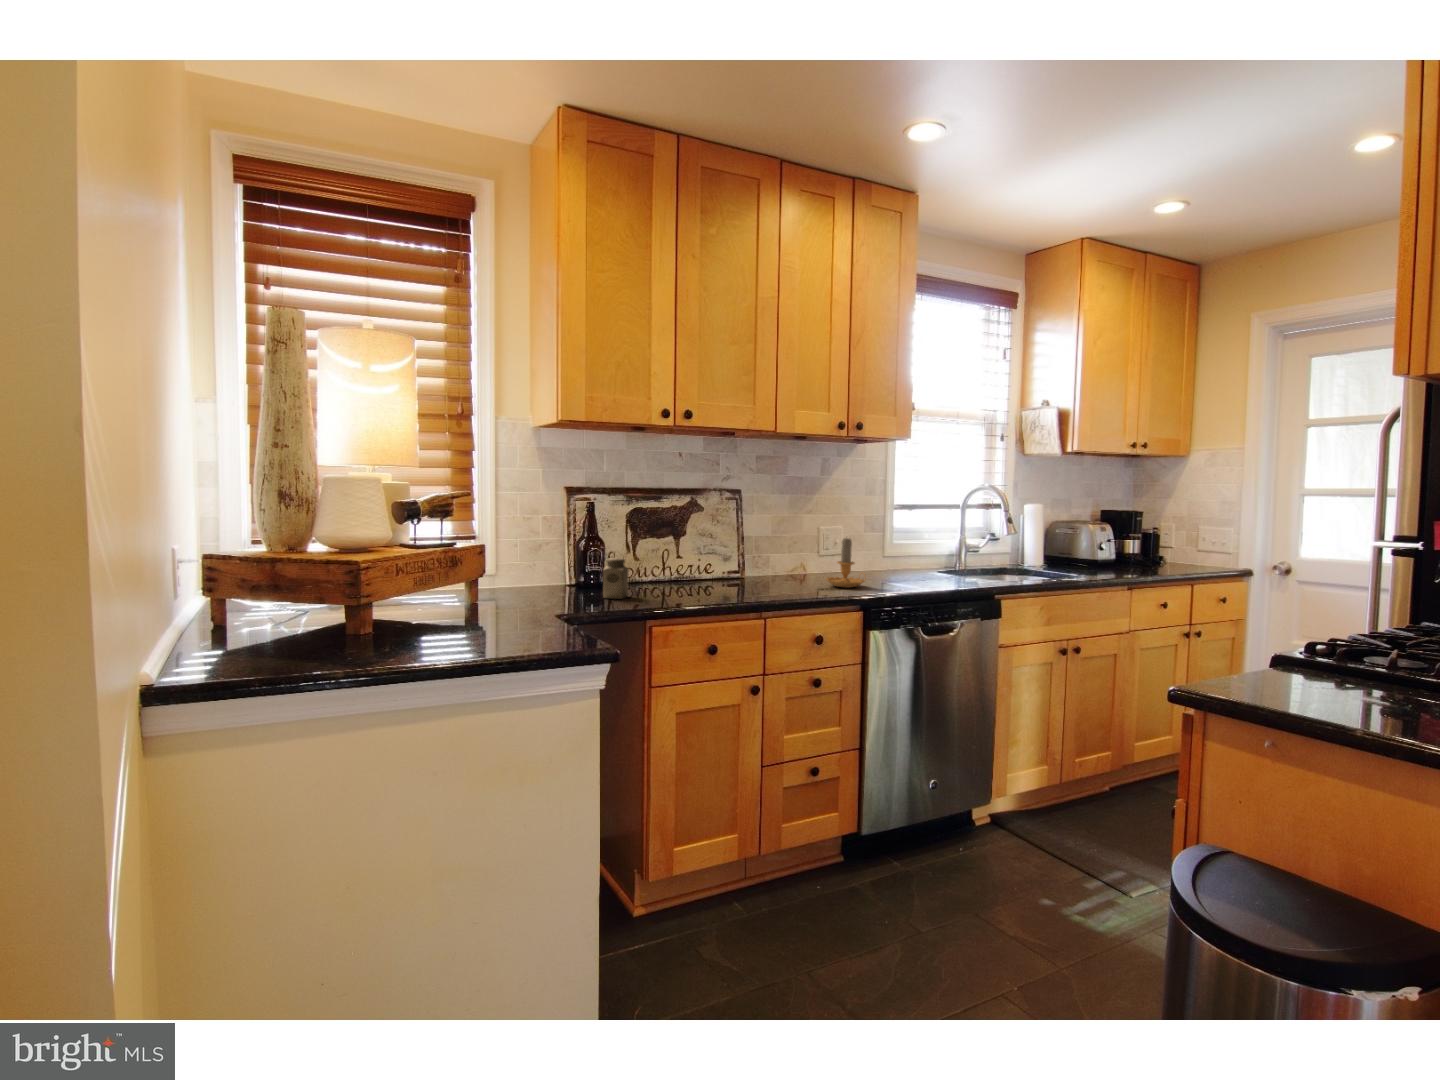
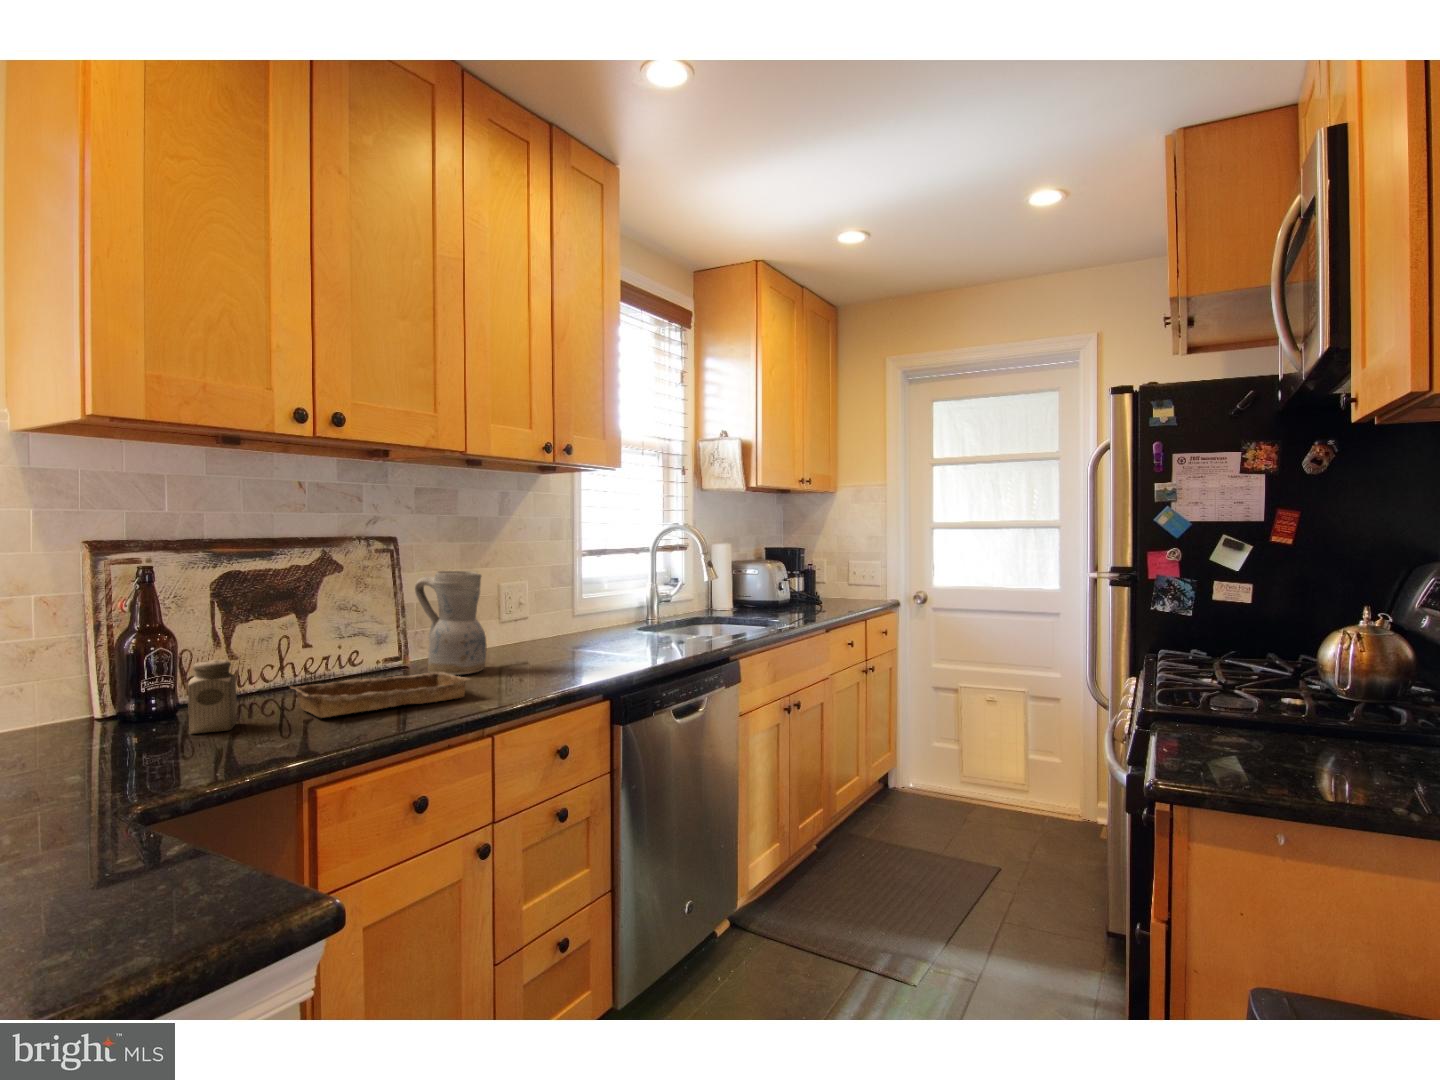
ceramic pitcher: none [747,514,792,587] -> present [415,571,487,675]
candle: present [826,538,865,588] -> none [529,594,587,663]
tray: none [659,579,763,600] -> present [291,672,468,718]

